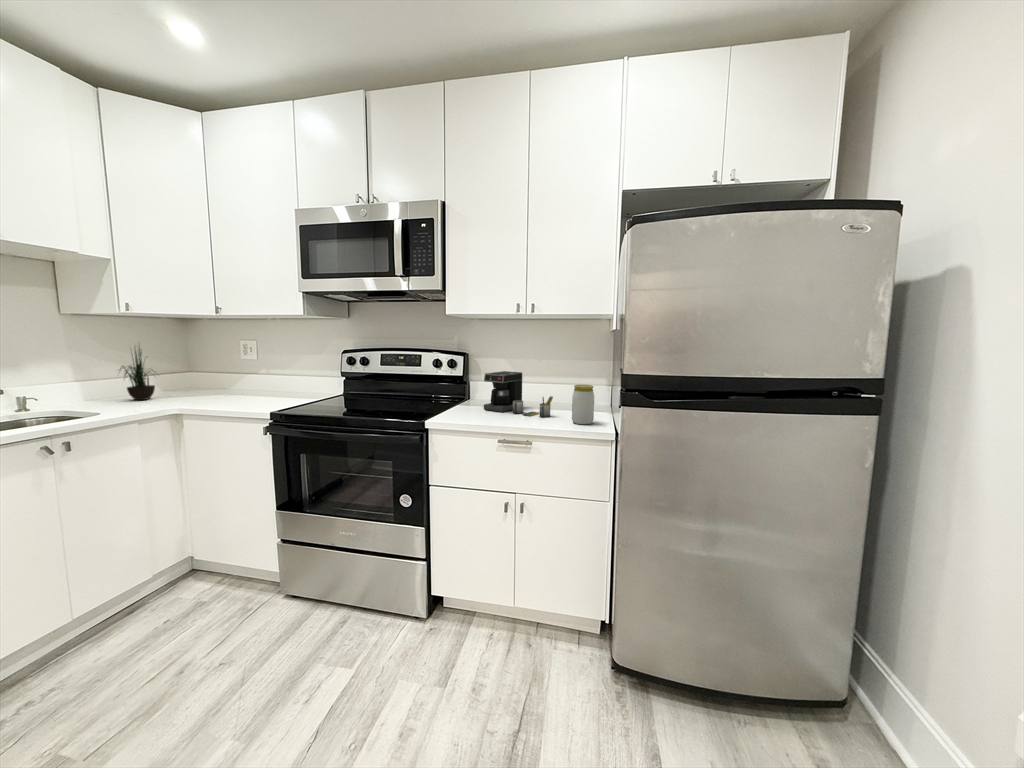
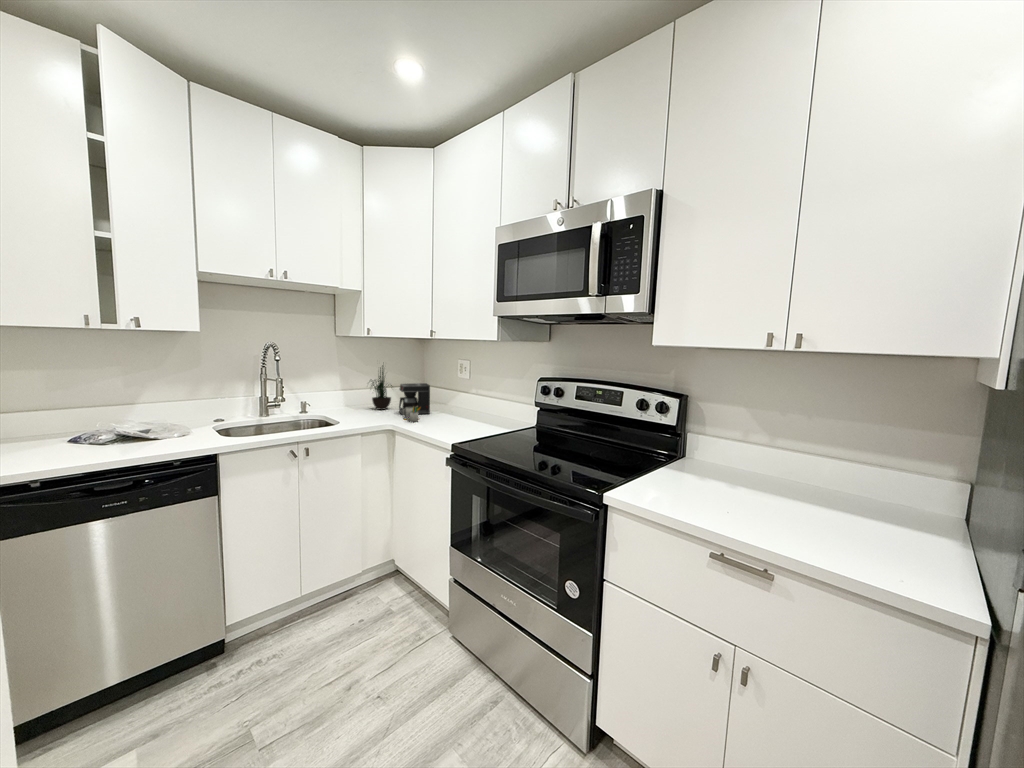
coffee maker: present [484,371,553,417] -> present [399,383,430,422]
jar: present [572,385,594,424] -> none [868,489,932,575]

